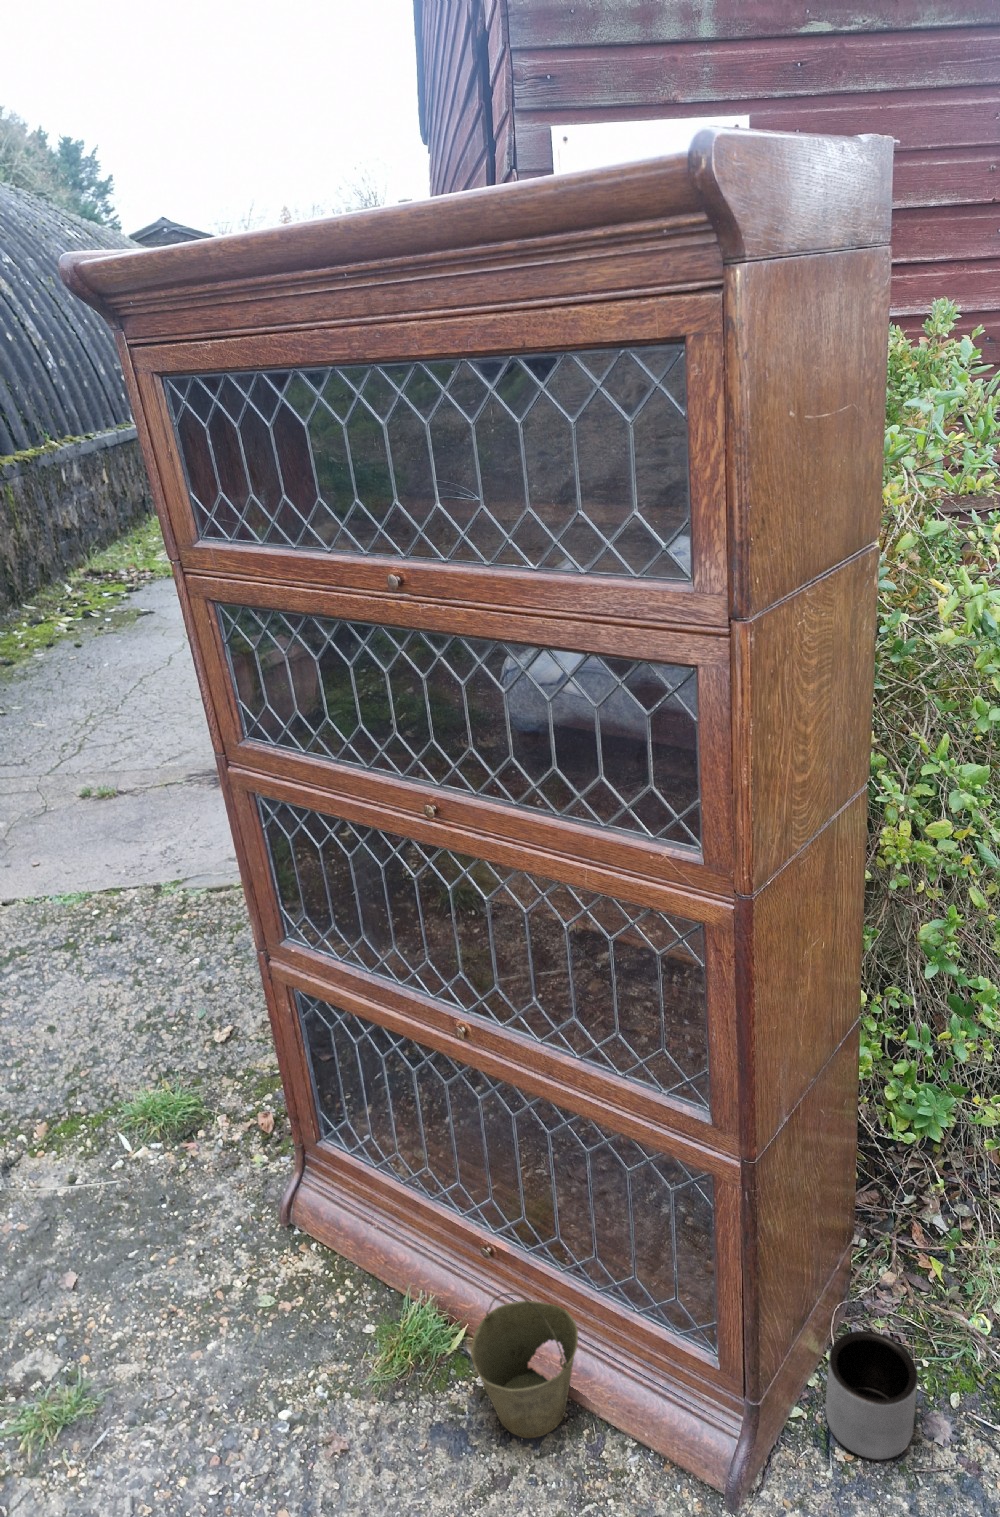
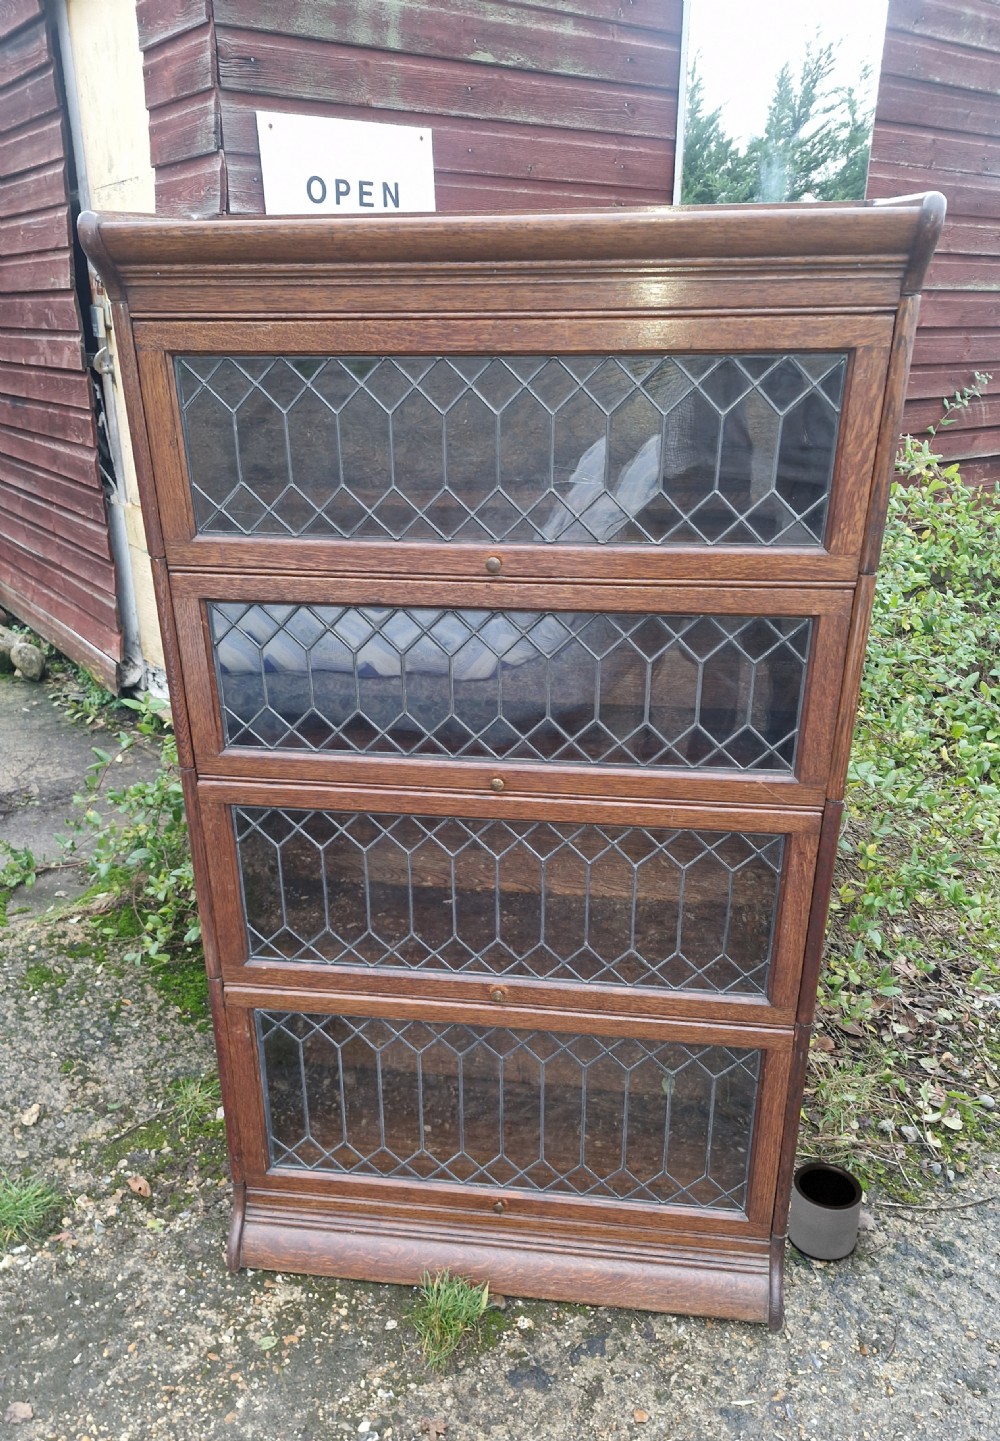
bucket: present [471,1293,578,1438] -> none [532,1218,627,1354]

